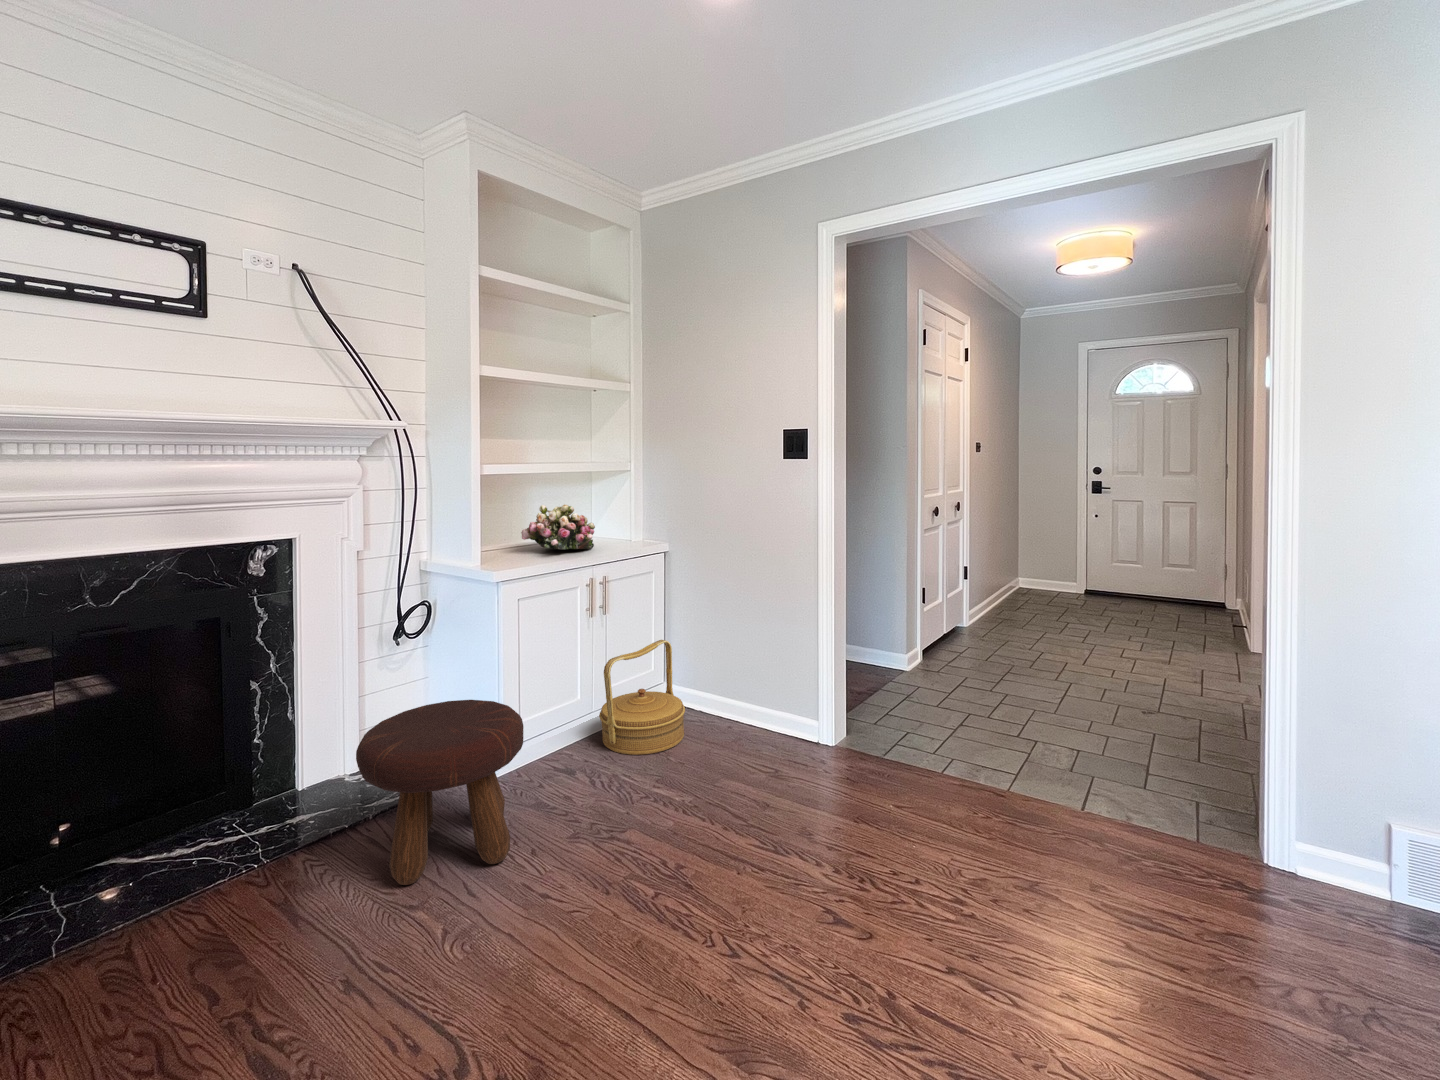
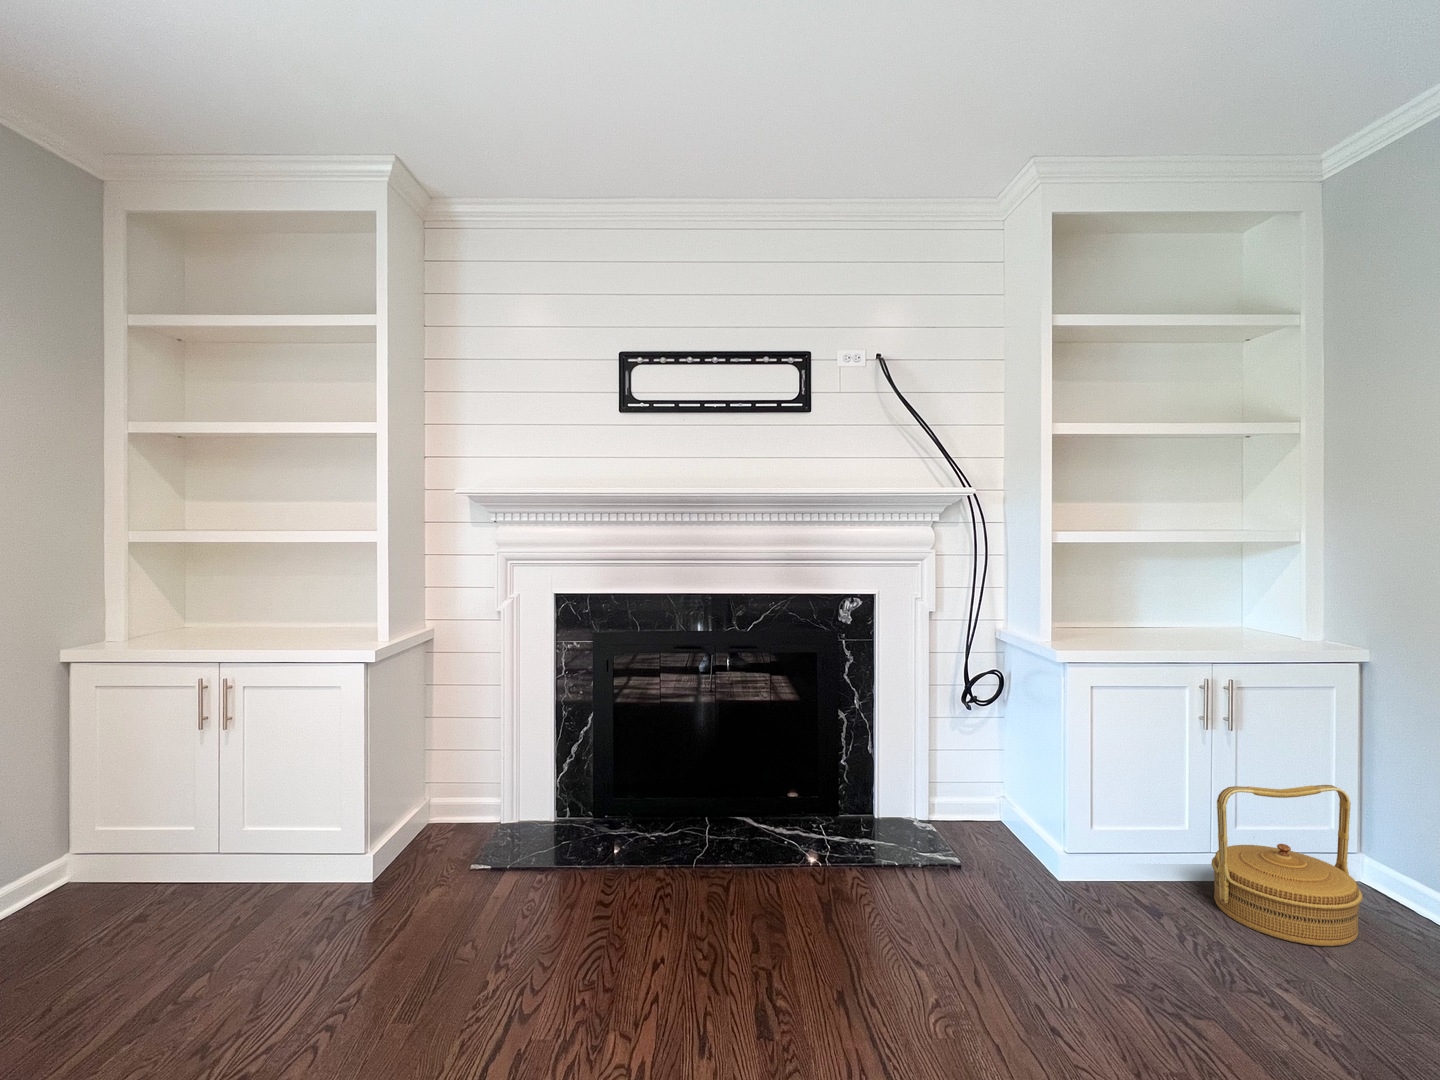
flower arrangement: present [521,504,595,549] -> none [1135,578,1243,640]
footstool: present [356,700,524,885] -> none [898,768,1073,967]

